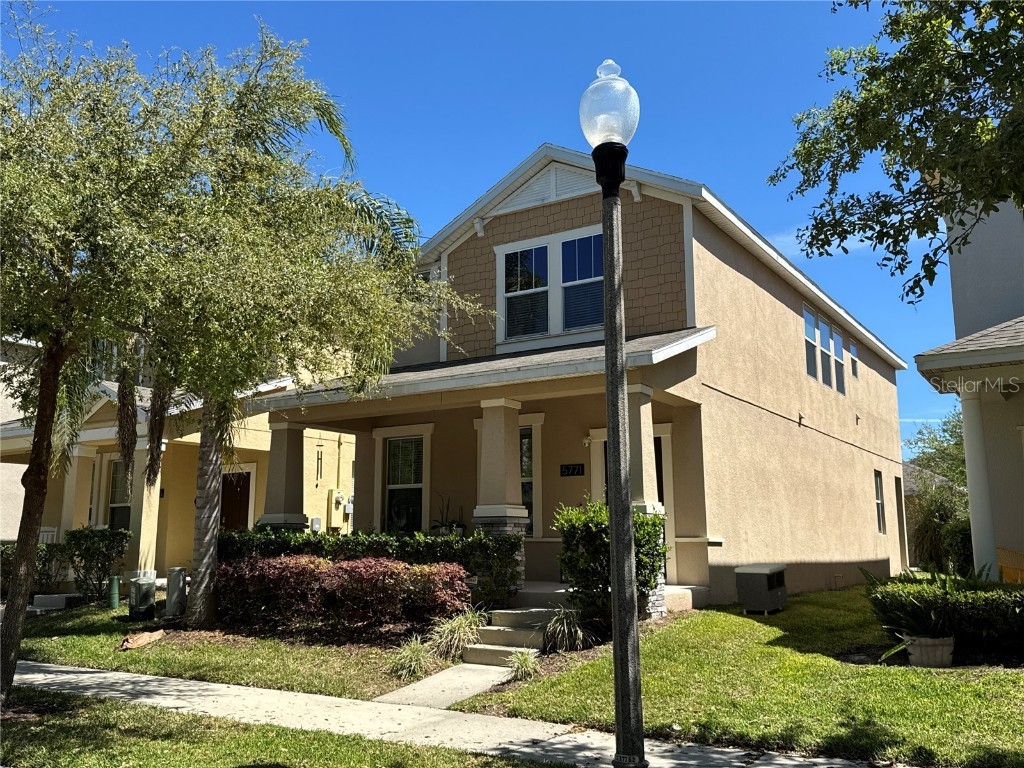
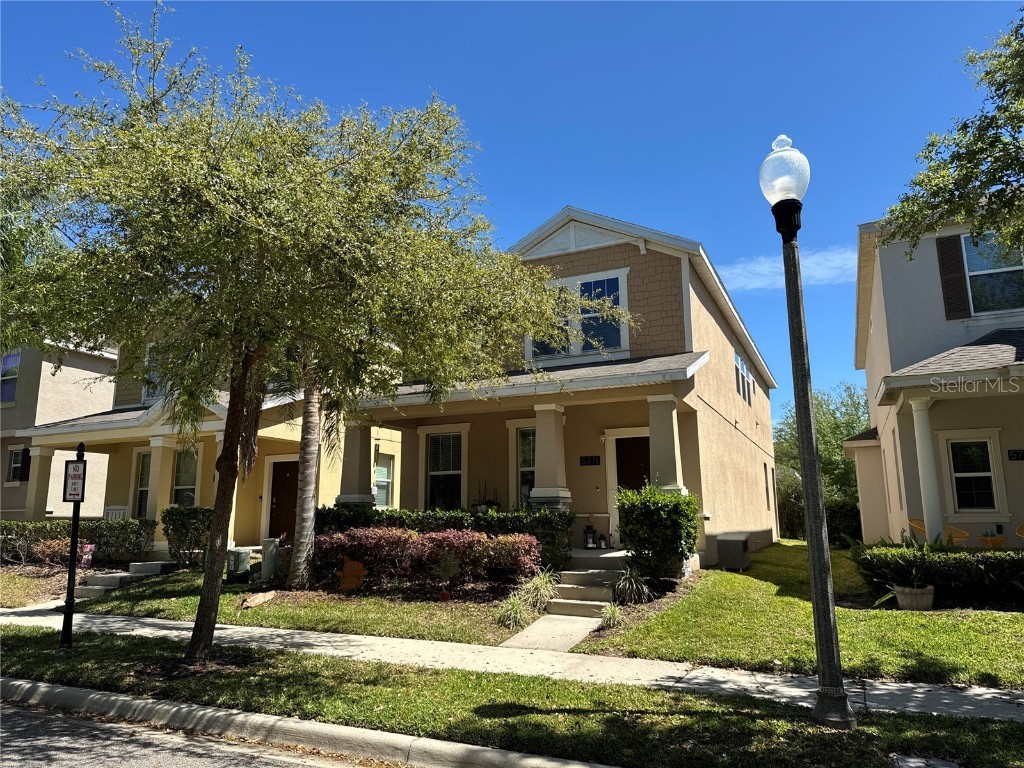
potted tree: none [343,585,378,646] -> present [432,552,460,602]
lounge chair: none [235,587,279,644] -> present [336,556,368,600]

